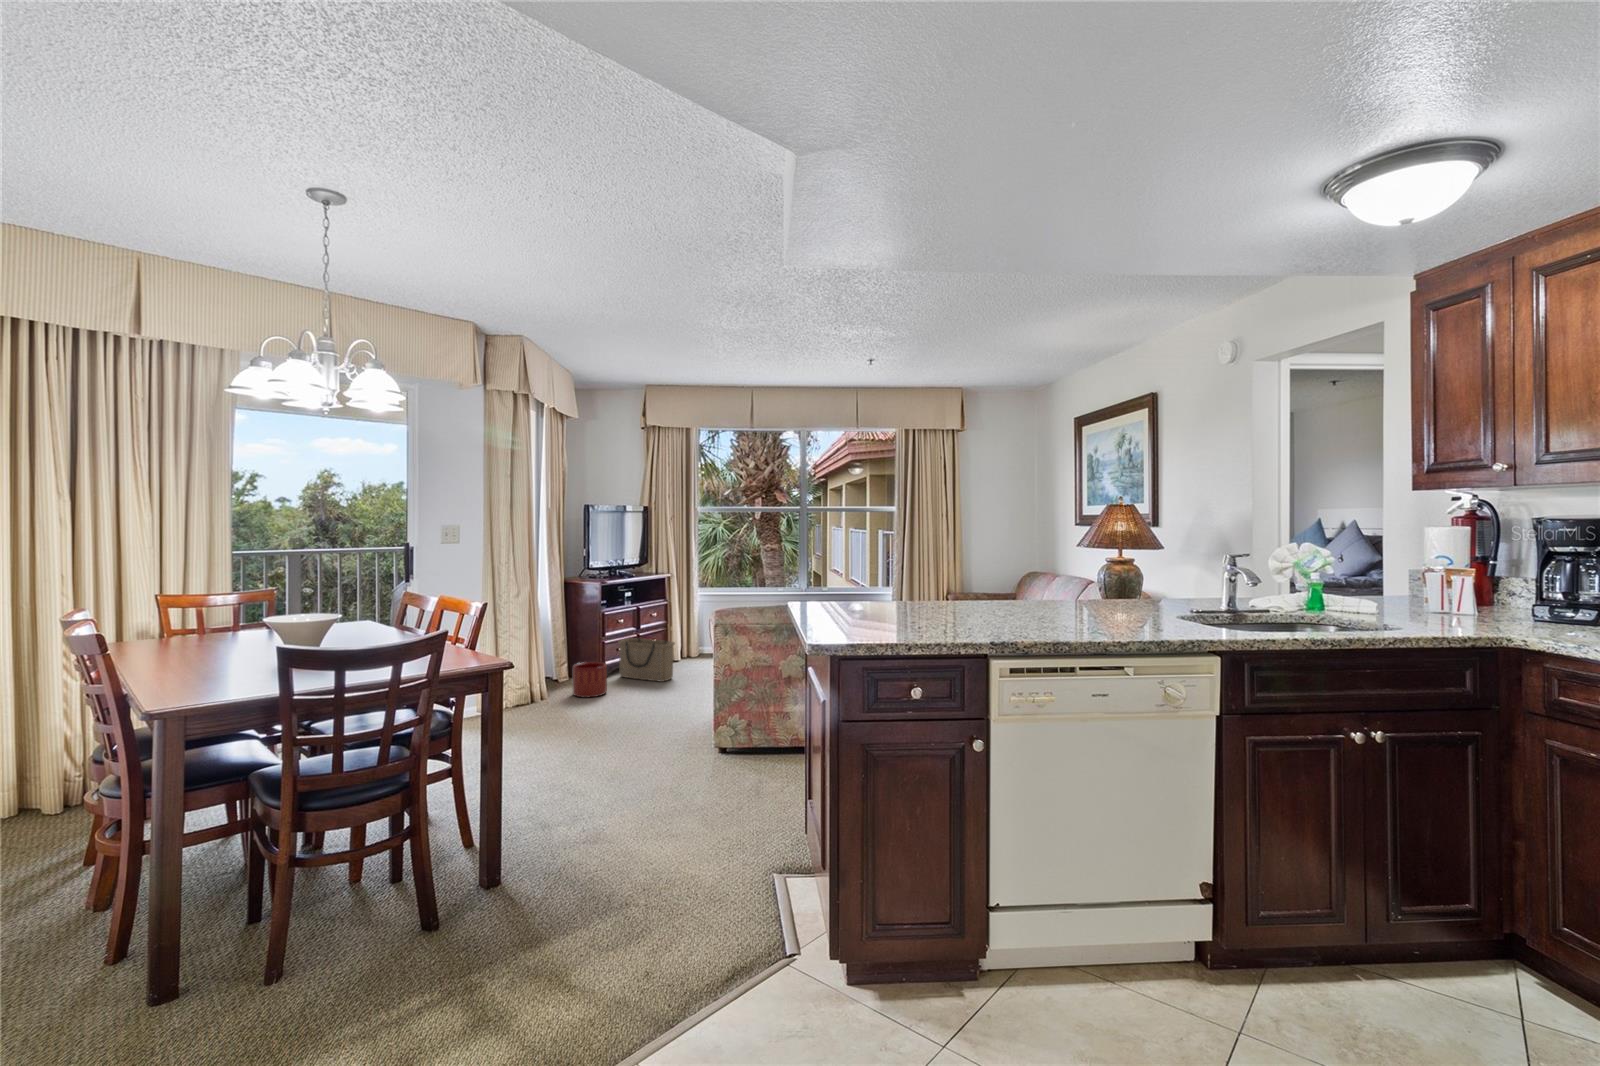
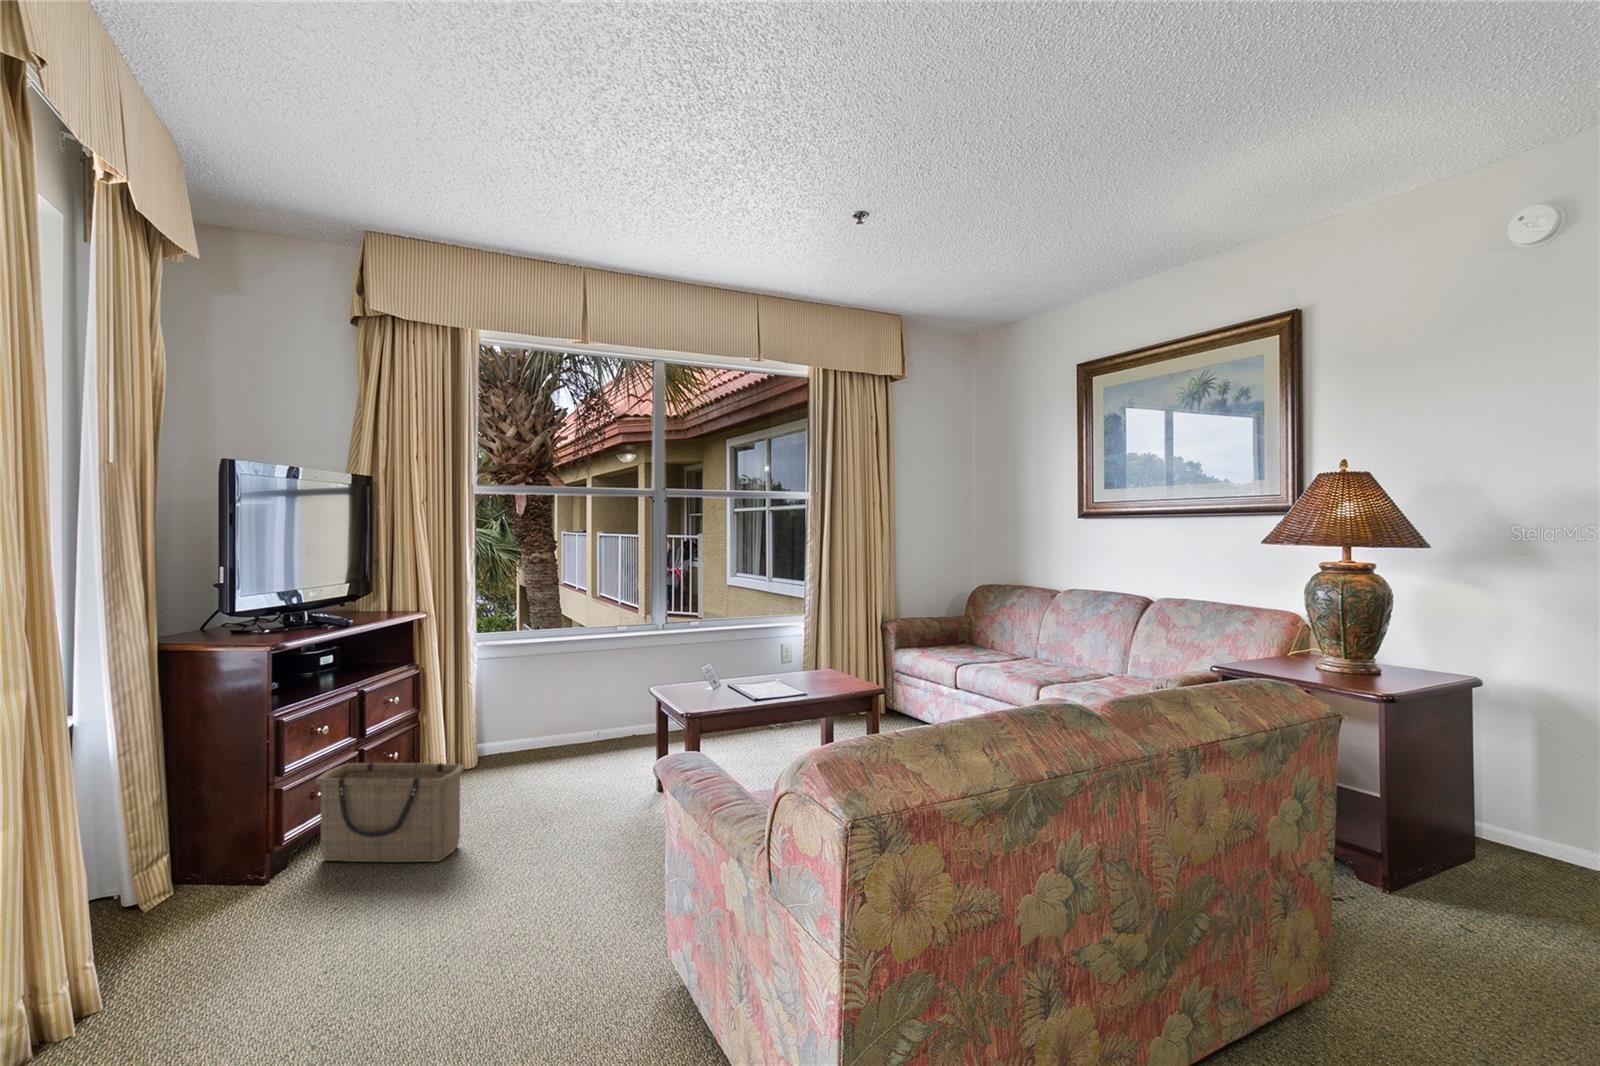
planter: present [572,662,607,697] -> none [192,857,302,977]

